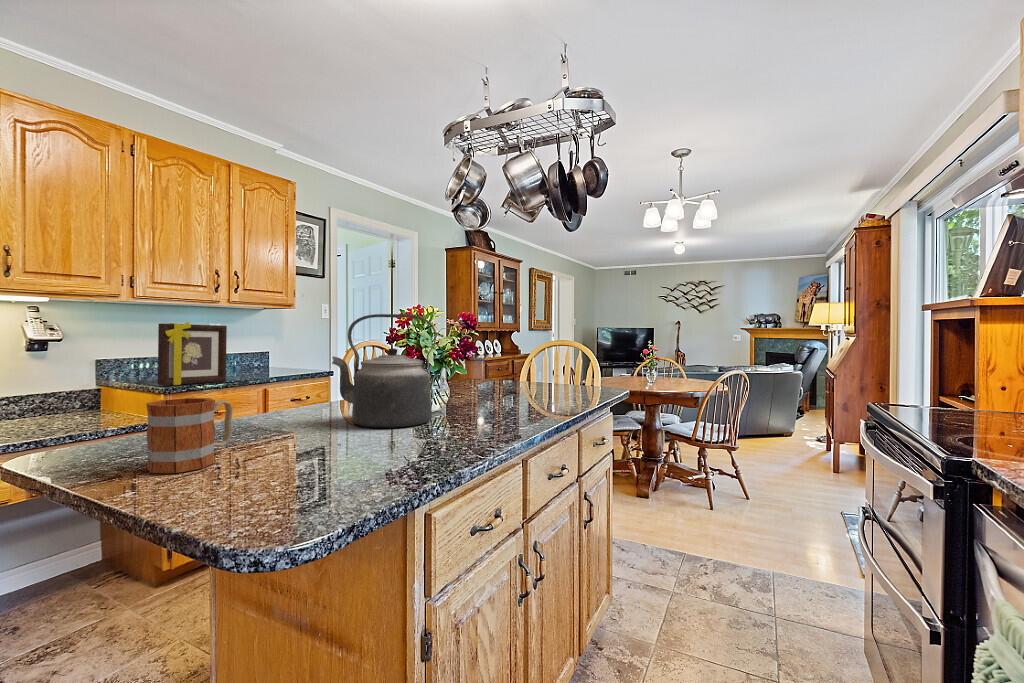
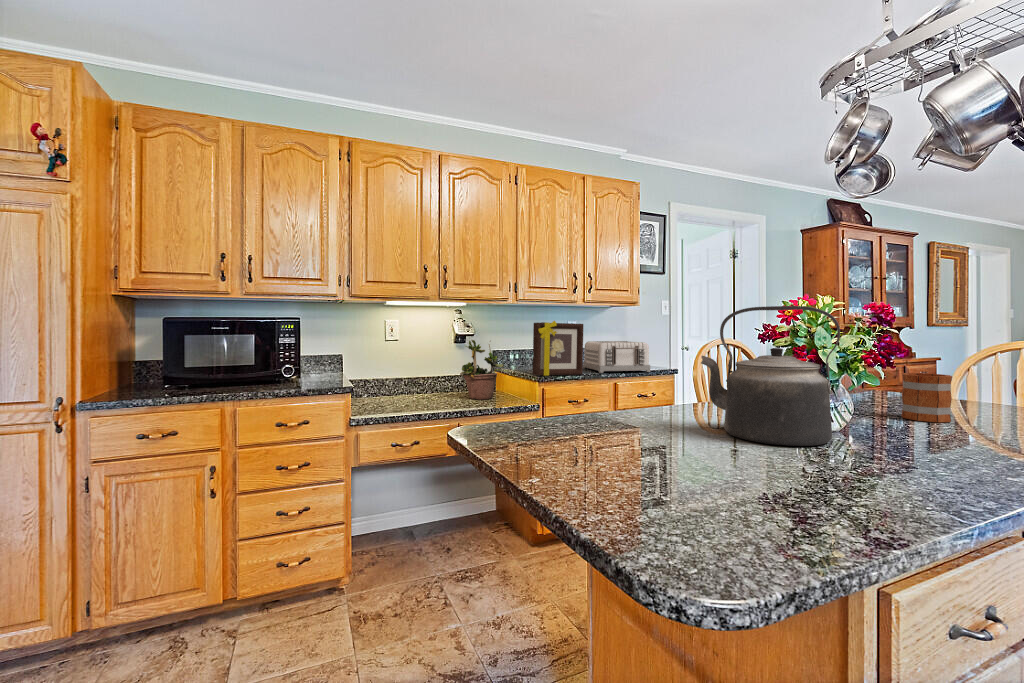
potted plant: none [38,338,114,421] -> present [460,340,504,399]
toaster: none [229,344,305,379] -> present [583,341,650,373]
mug: present [146,398,233,473] -> present [901,373,952,422]

